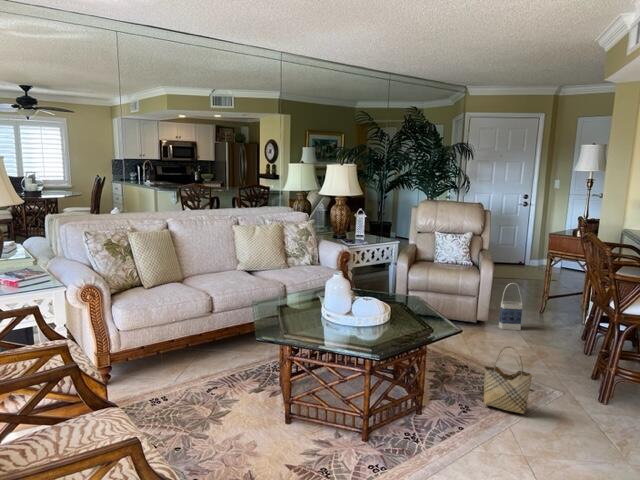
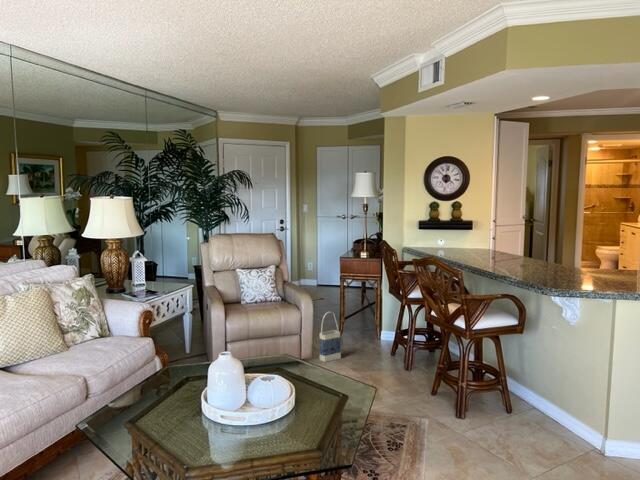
woven basket: present [484,347,532,414] -> none [379,384,425,457]

